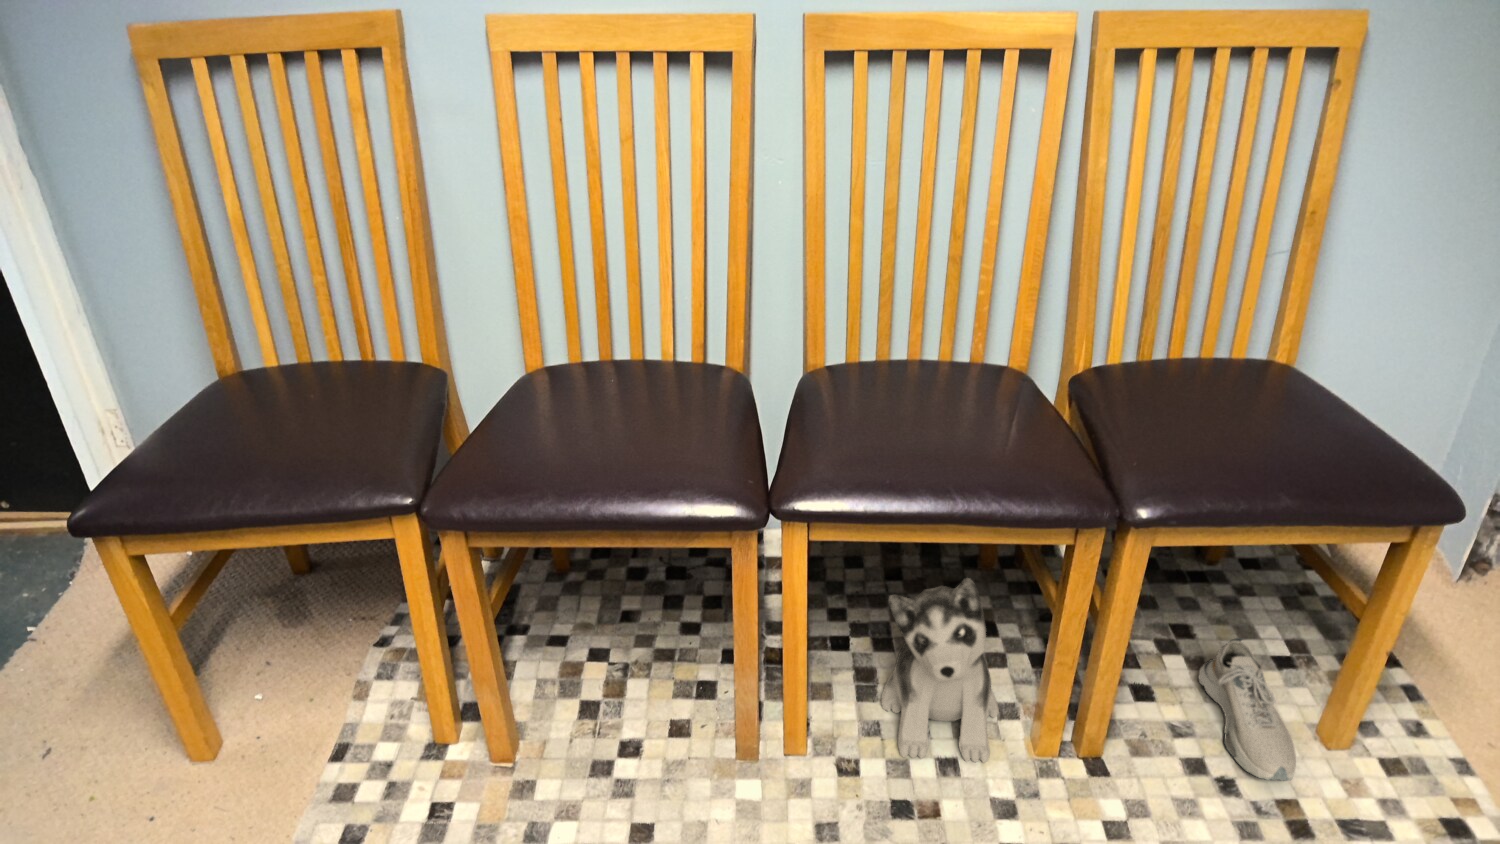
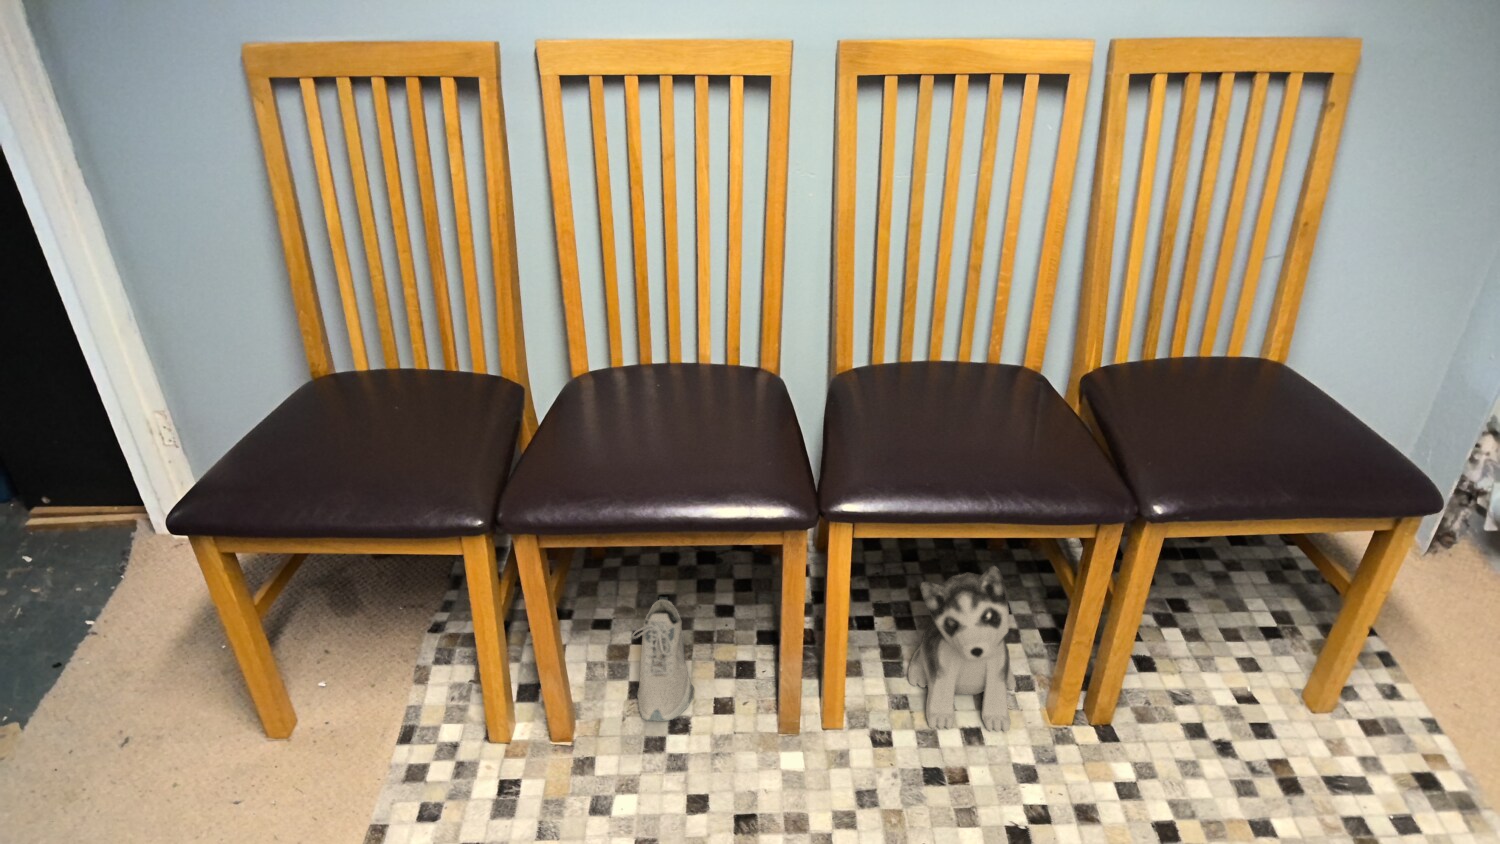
shoe: present [1198,638,1296,781] -> present [632,597,694,721]

